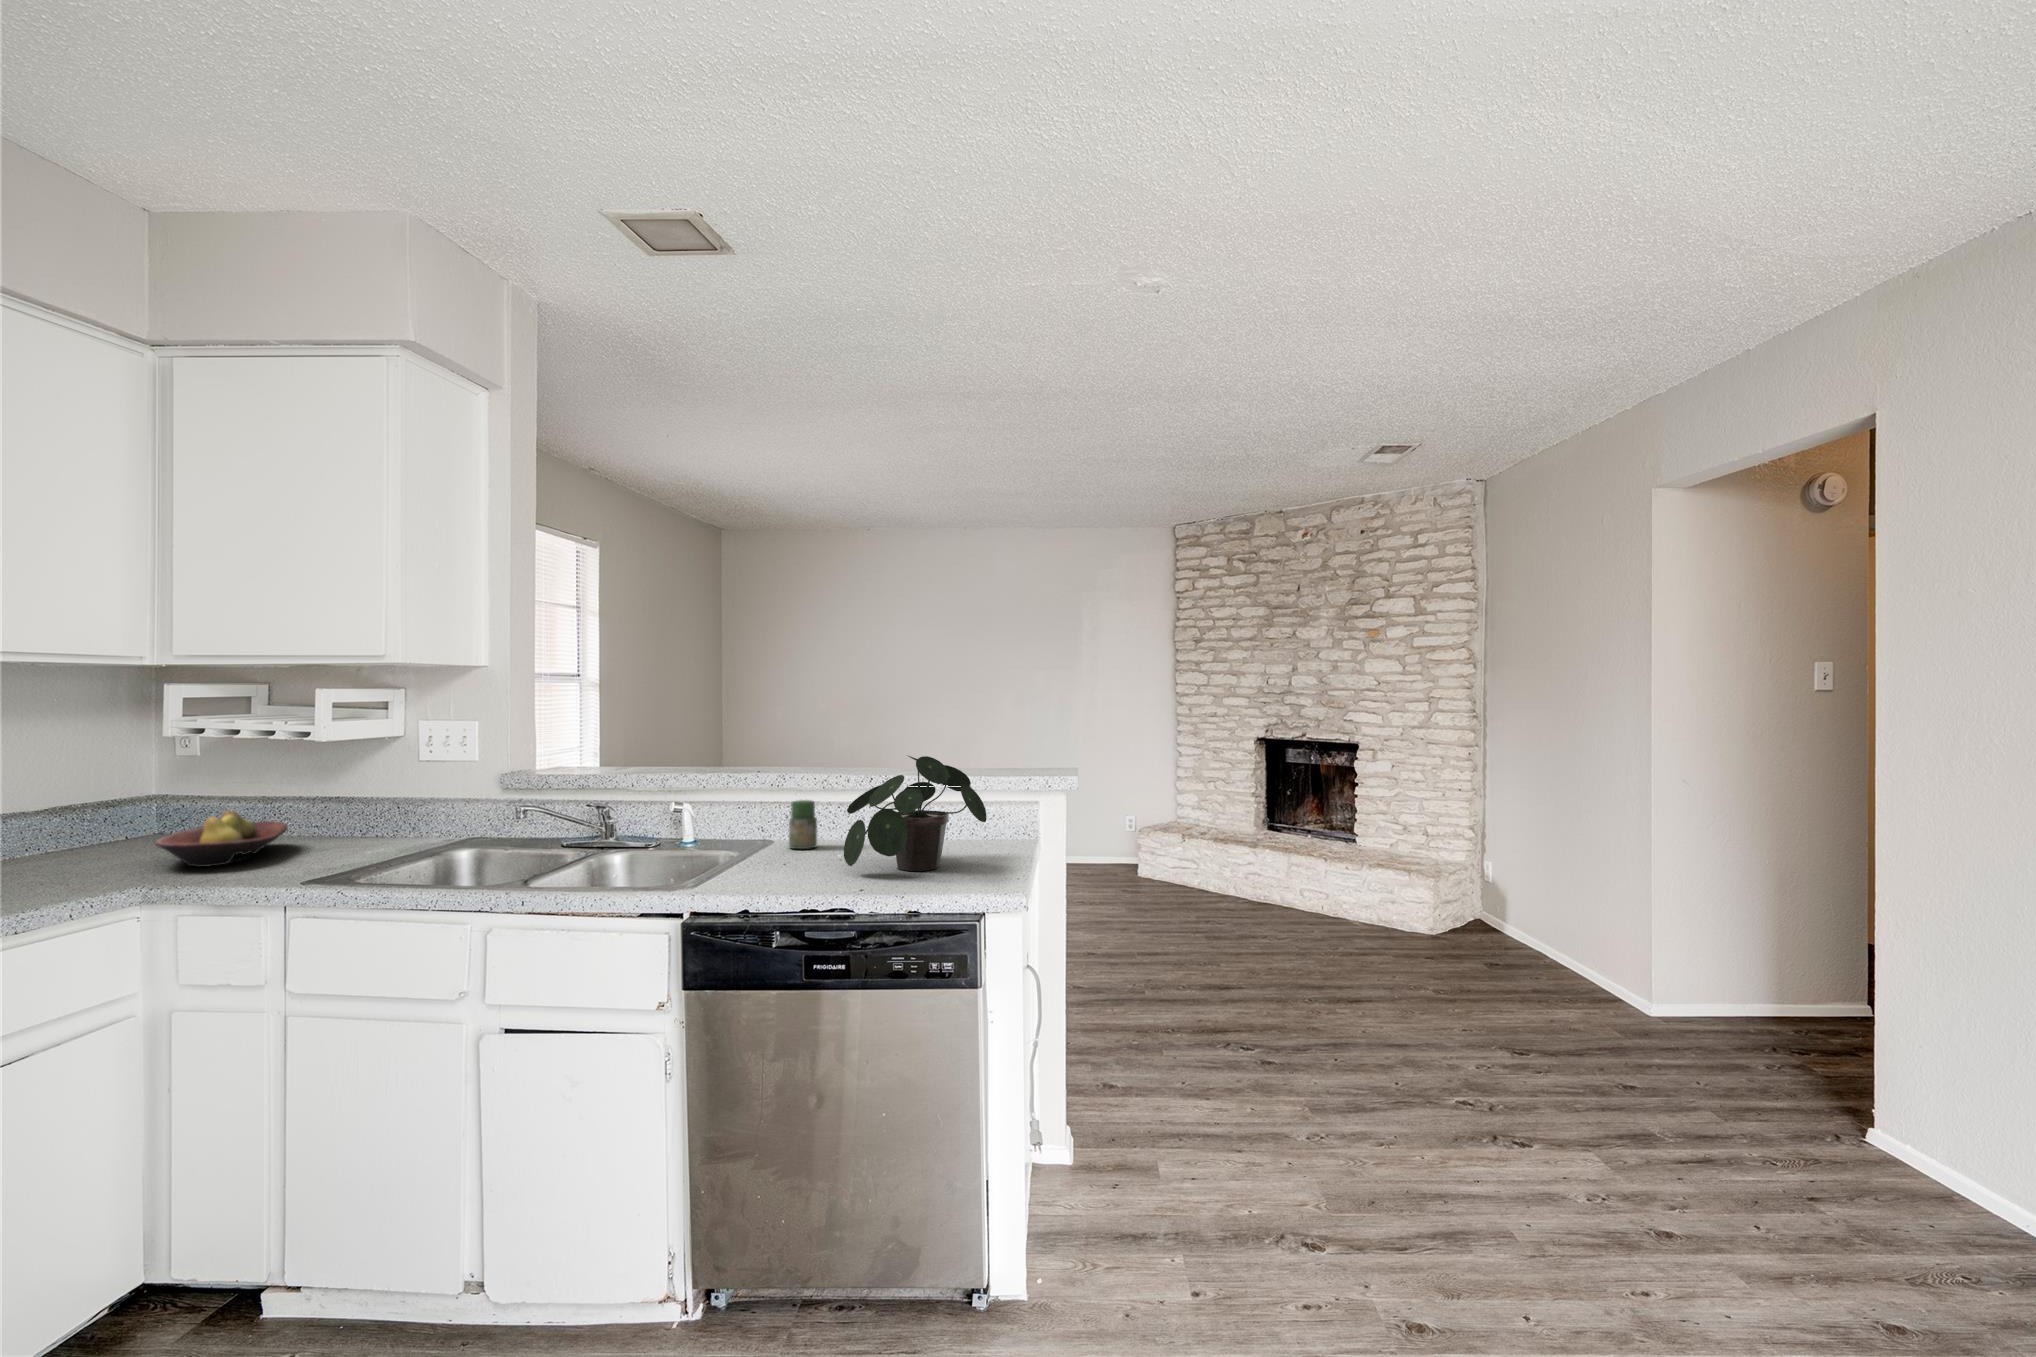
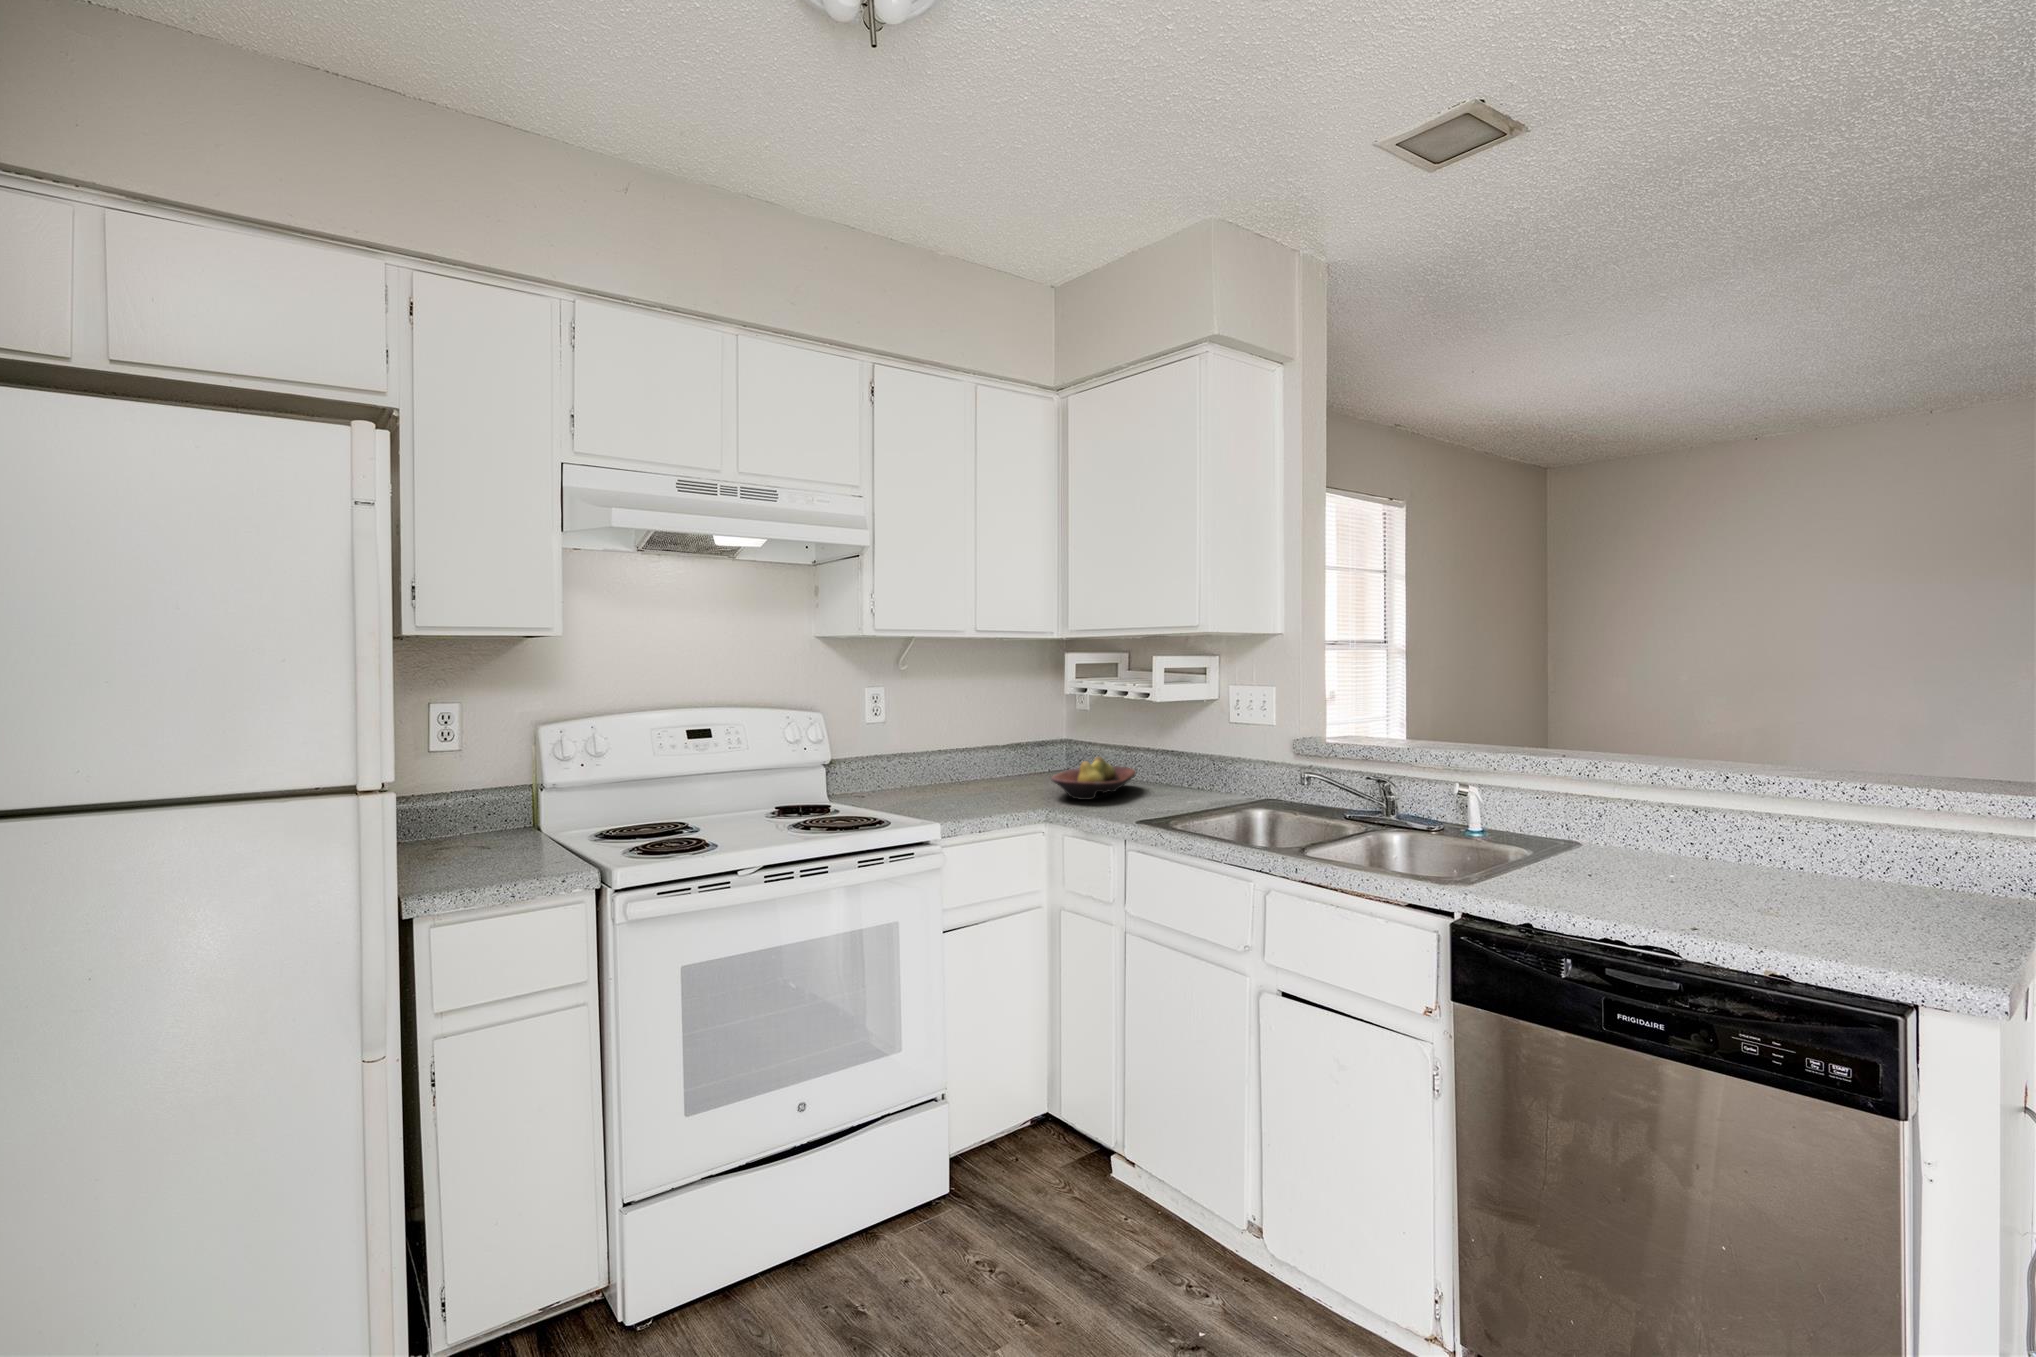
potted plant: present [844,756,987,871] -> none [1672,755,1929,919]
jar: present [789,800,817,849] -> none [1600,798,1640,858]

